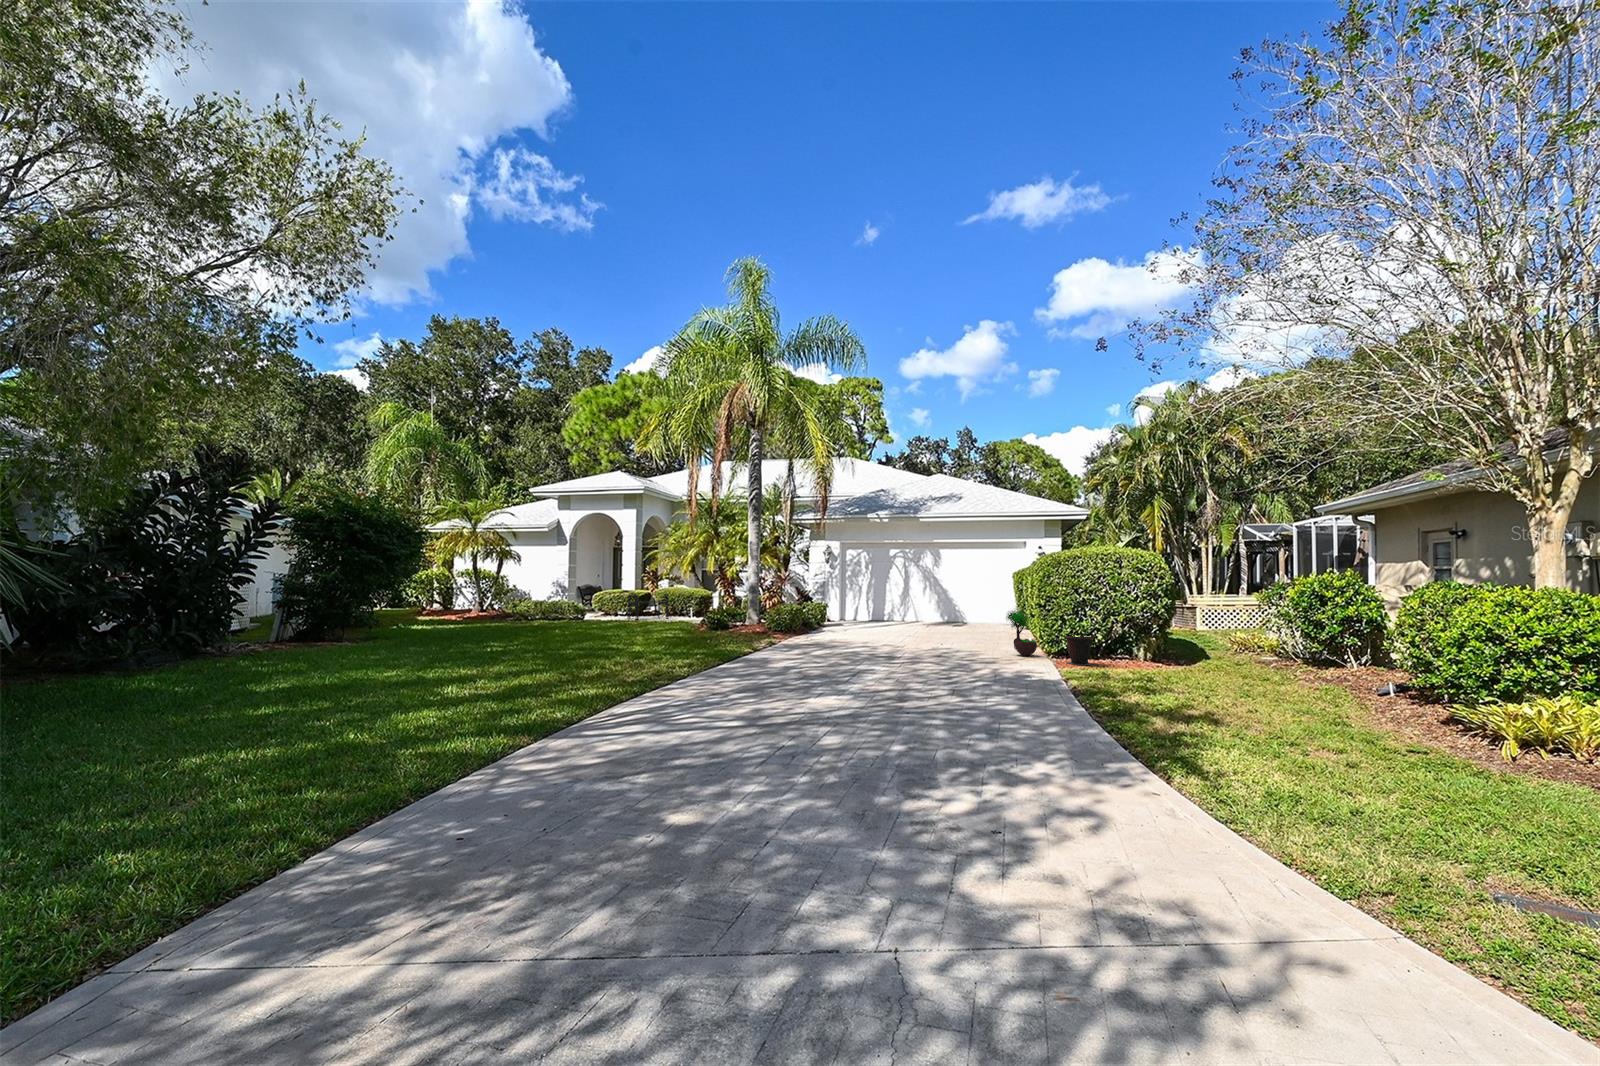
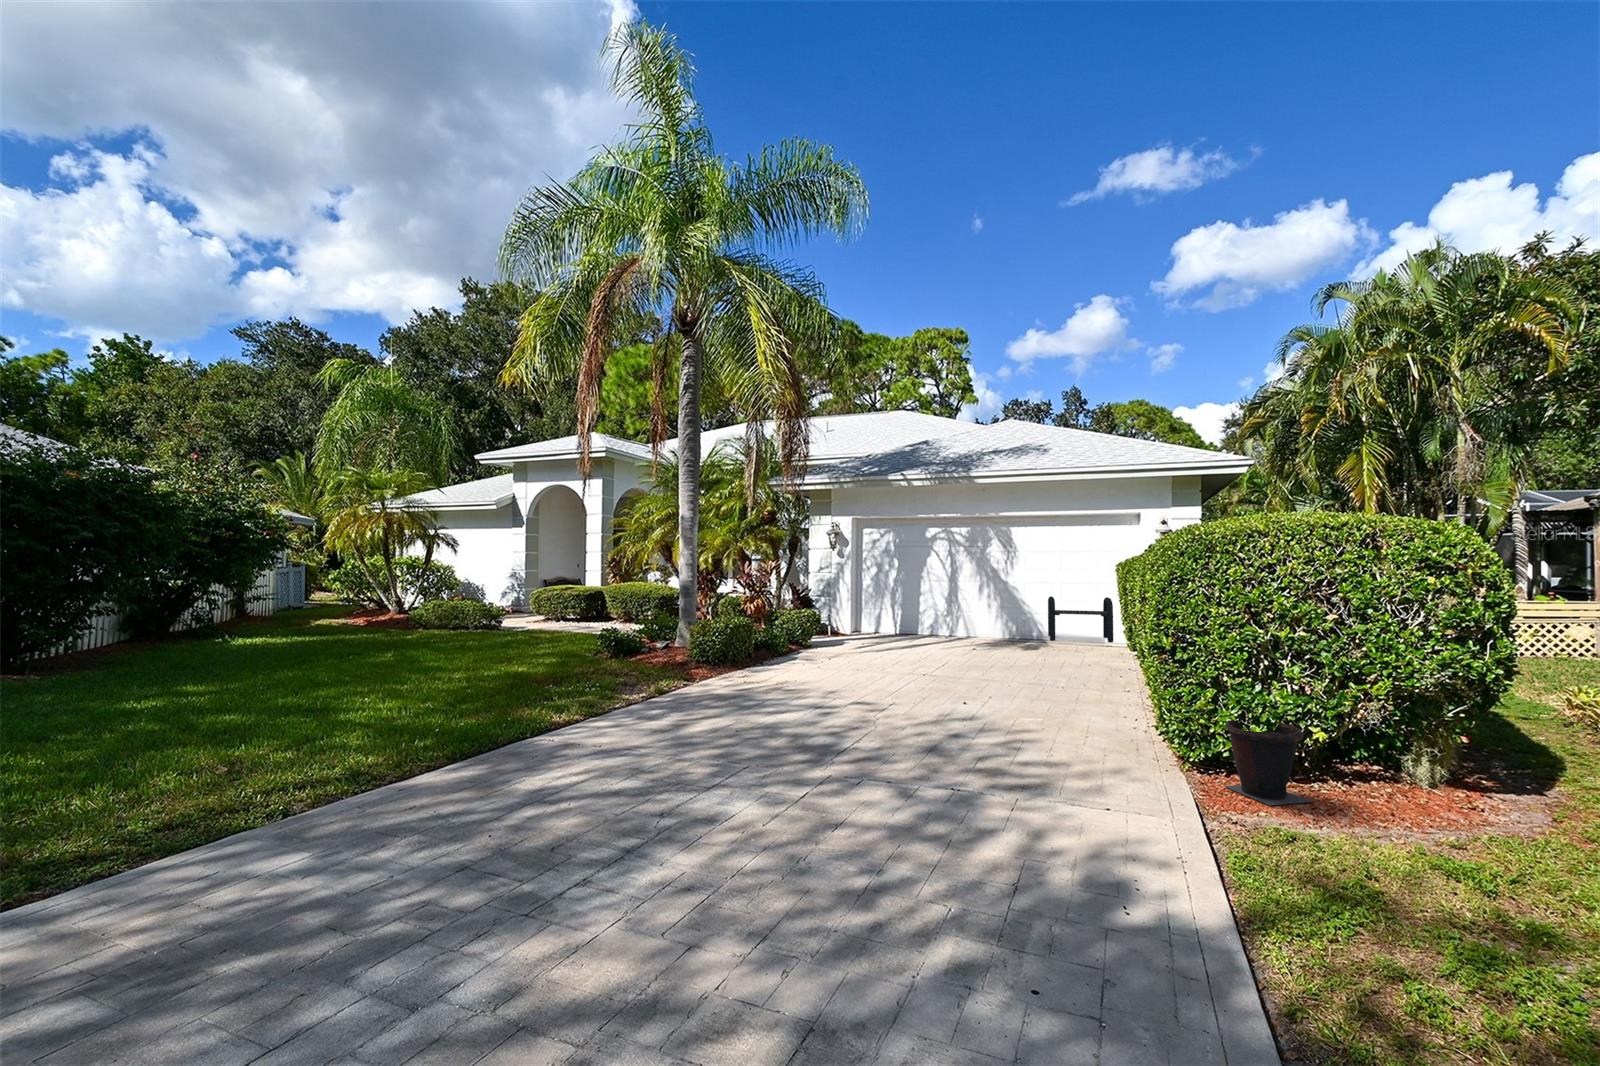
bench: present [627,593,669,620] -> present [1048,596,1113,643]
potted tree: present [1006,610,1037,656] -> none [1084,639,1154,749]

